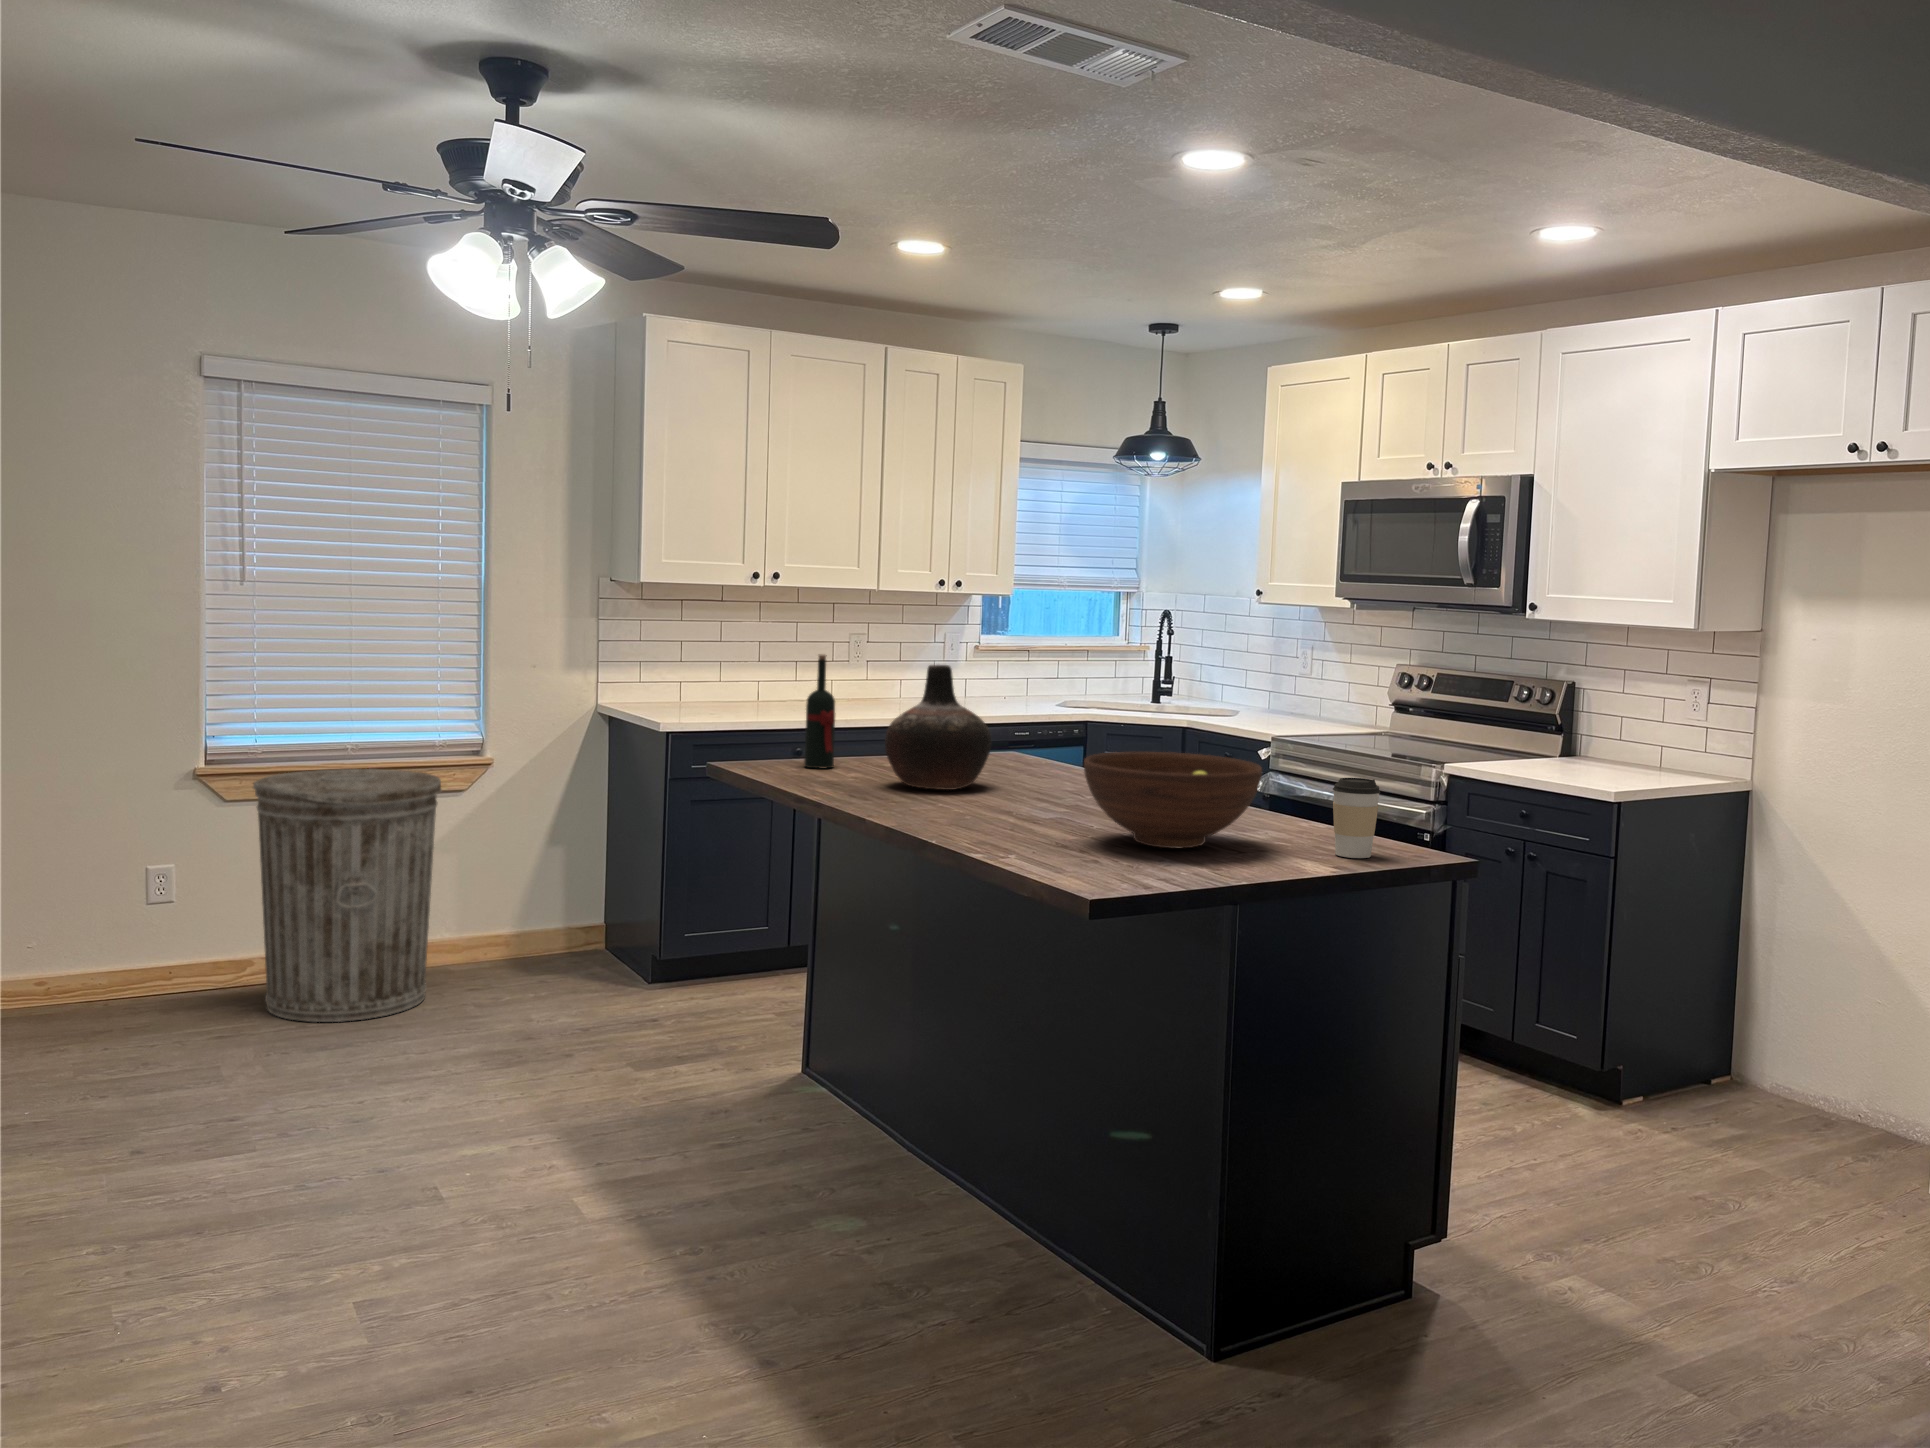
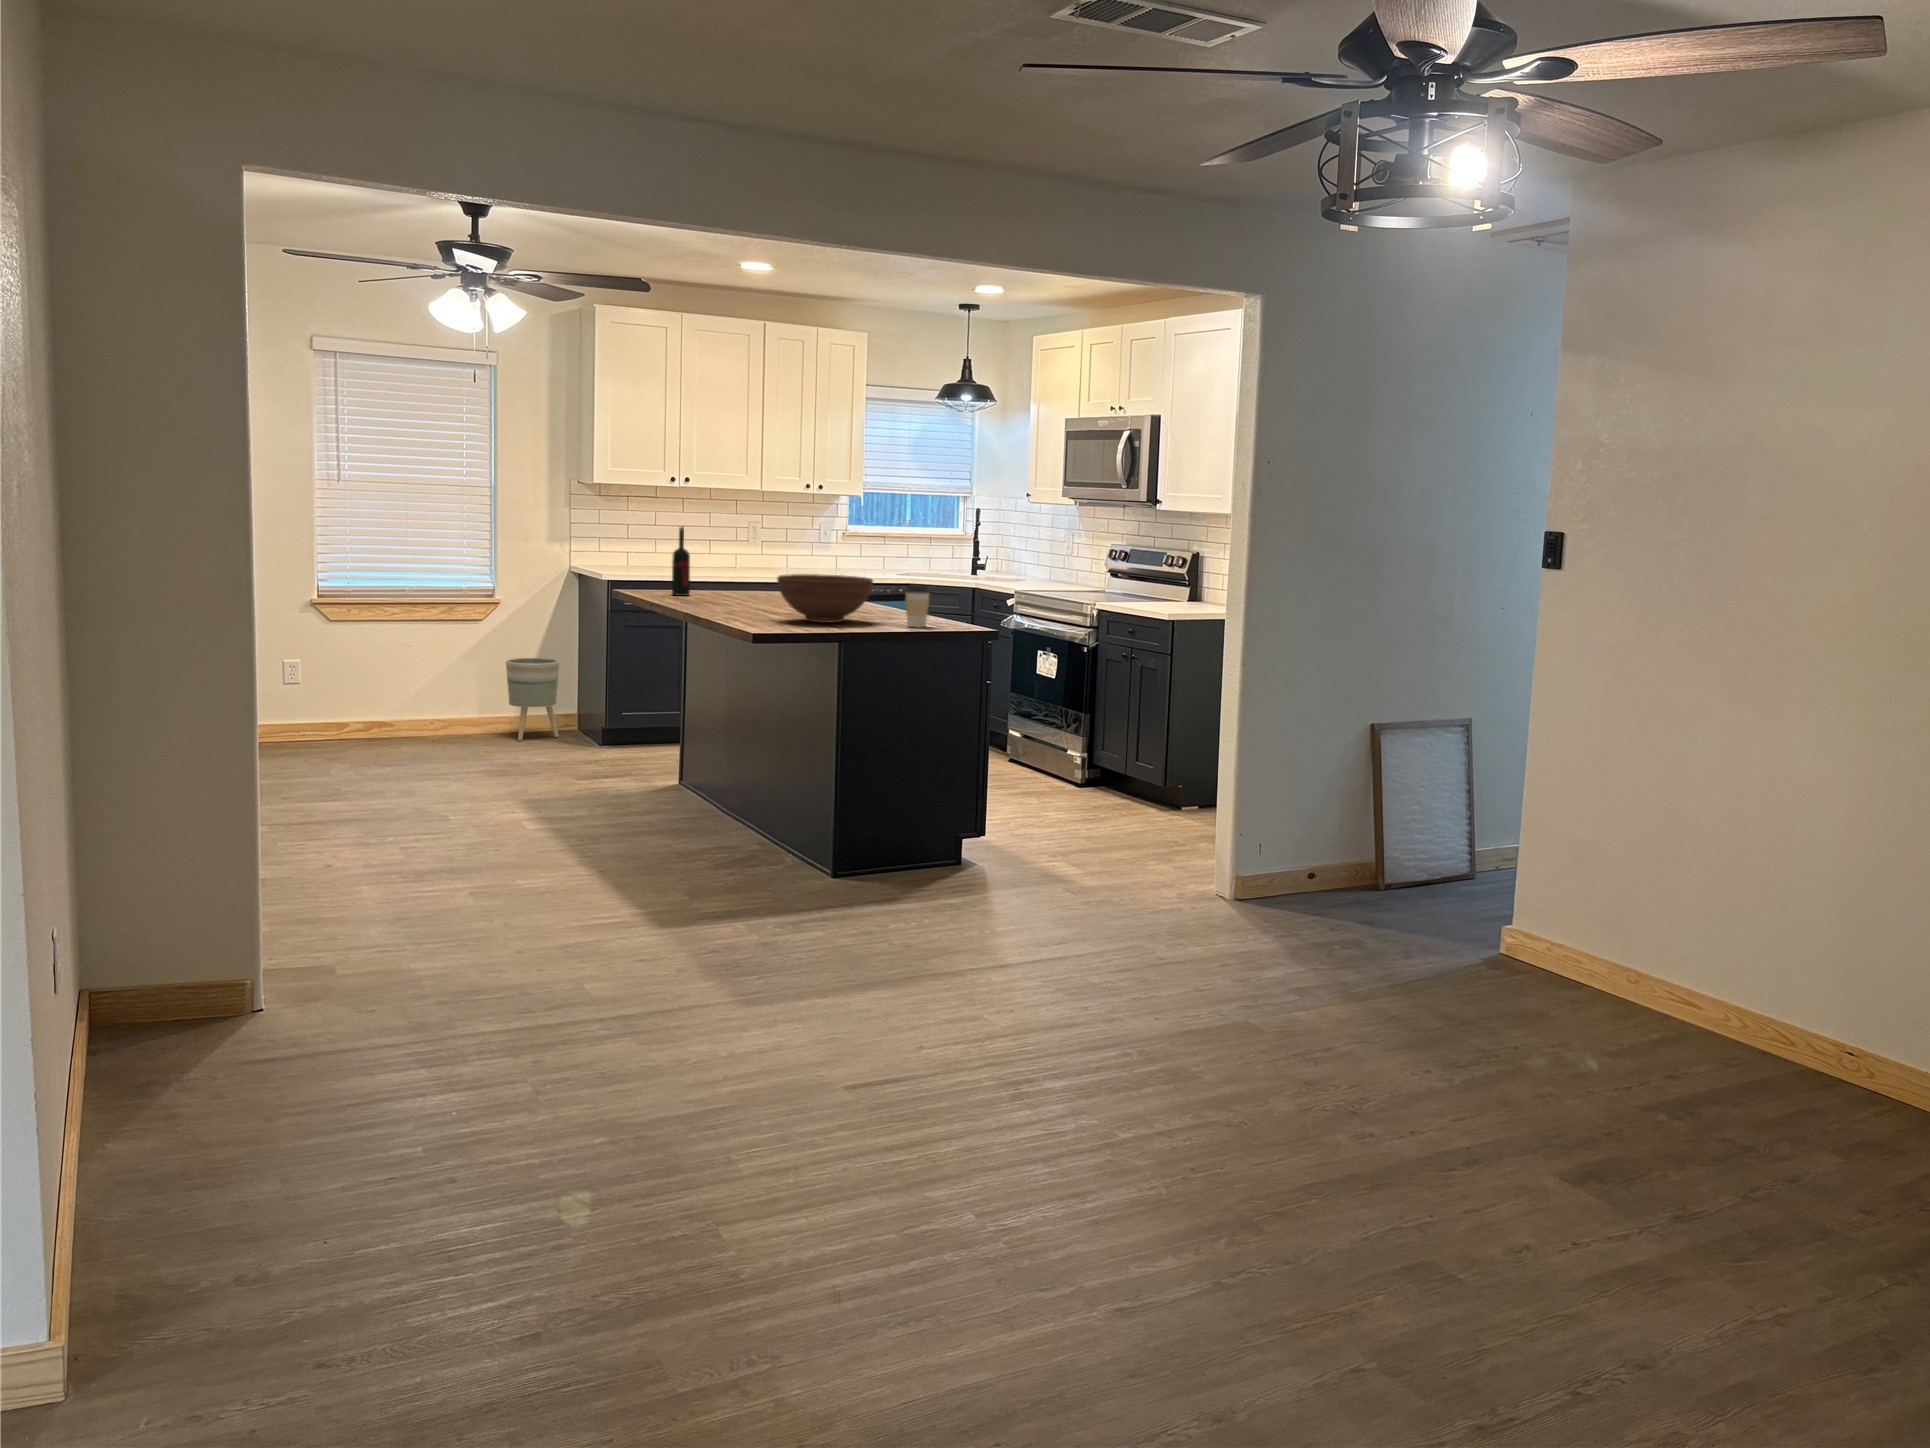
vase: present [885,665,991,790] -> none [707,531,770,604]
trash can: present [253,769,442,1022] -> none [347,604,465,756]
planter: none [500,844,582,977] -> present [506,658,559,741]

